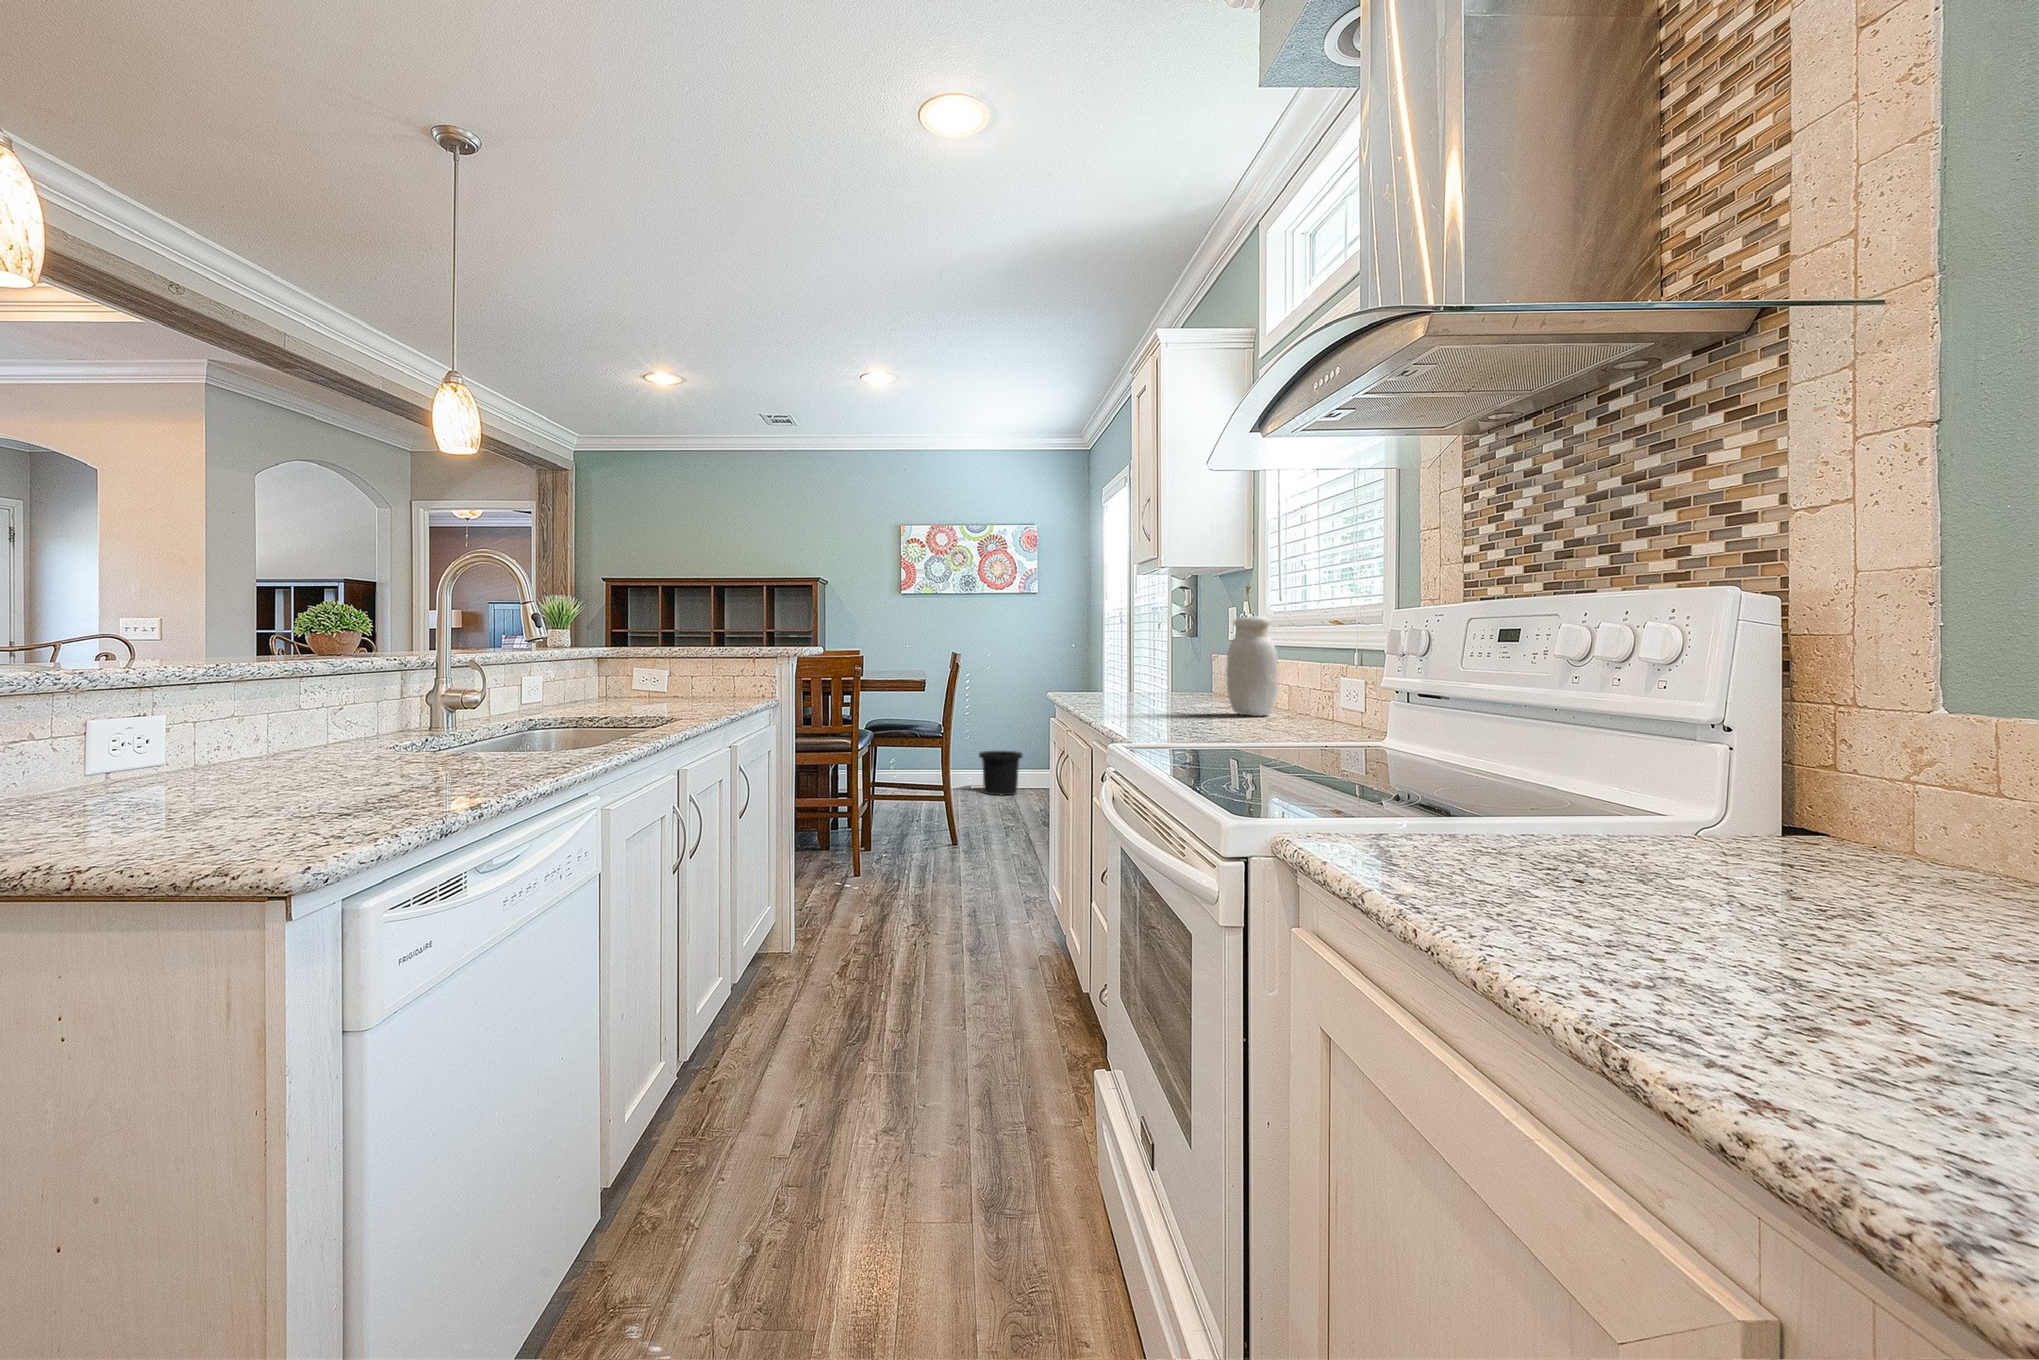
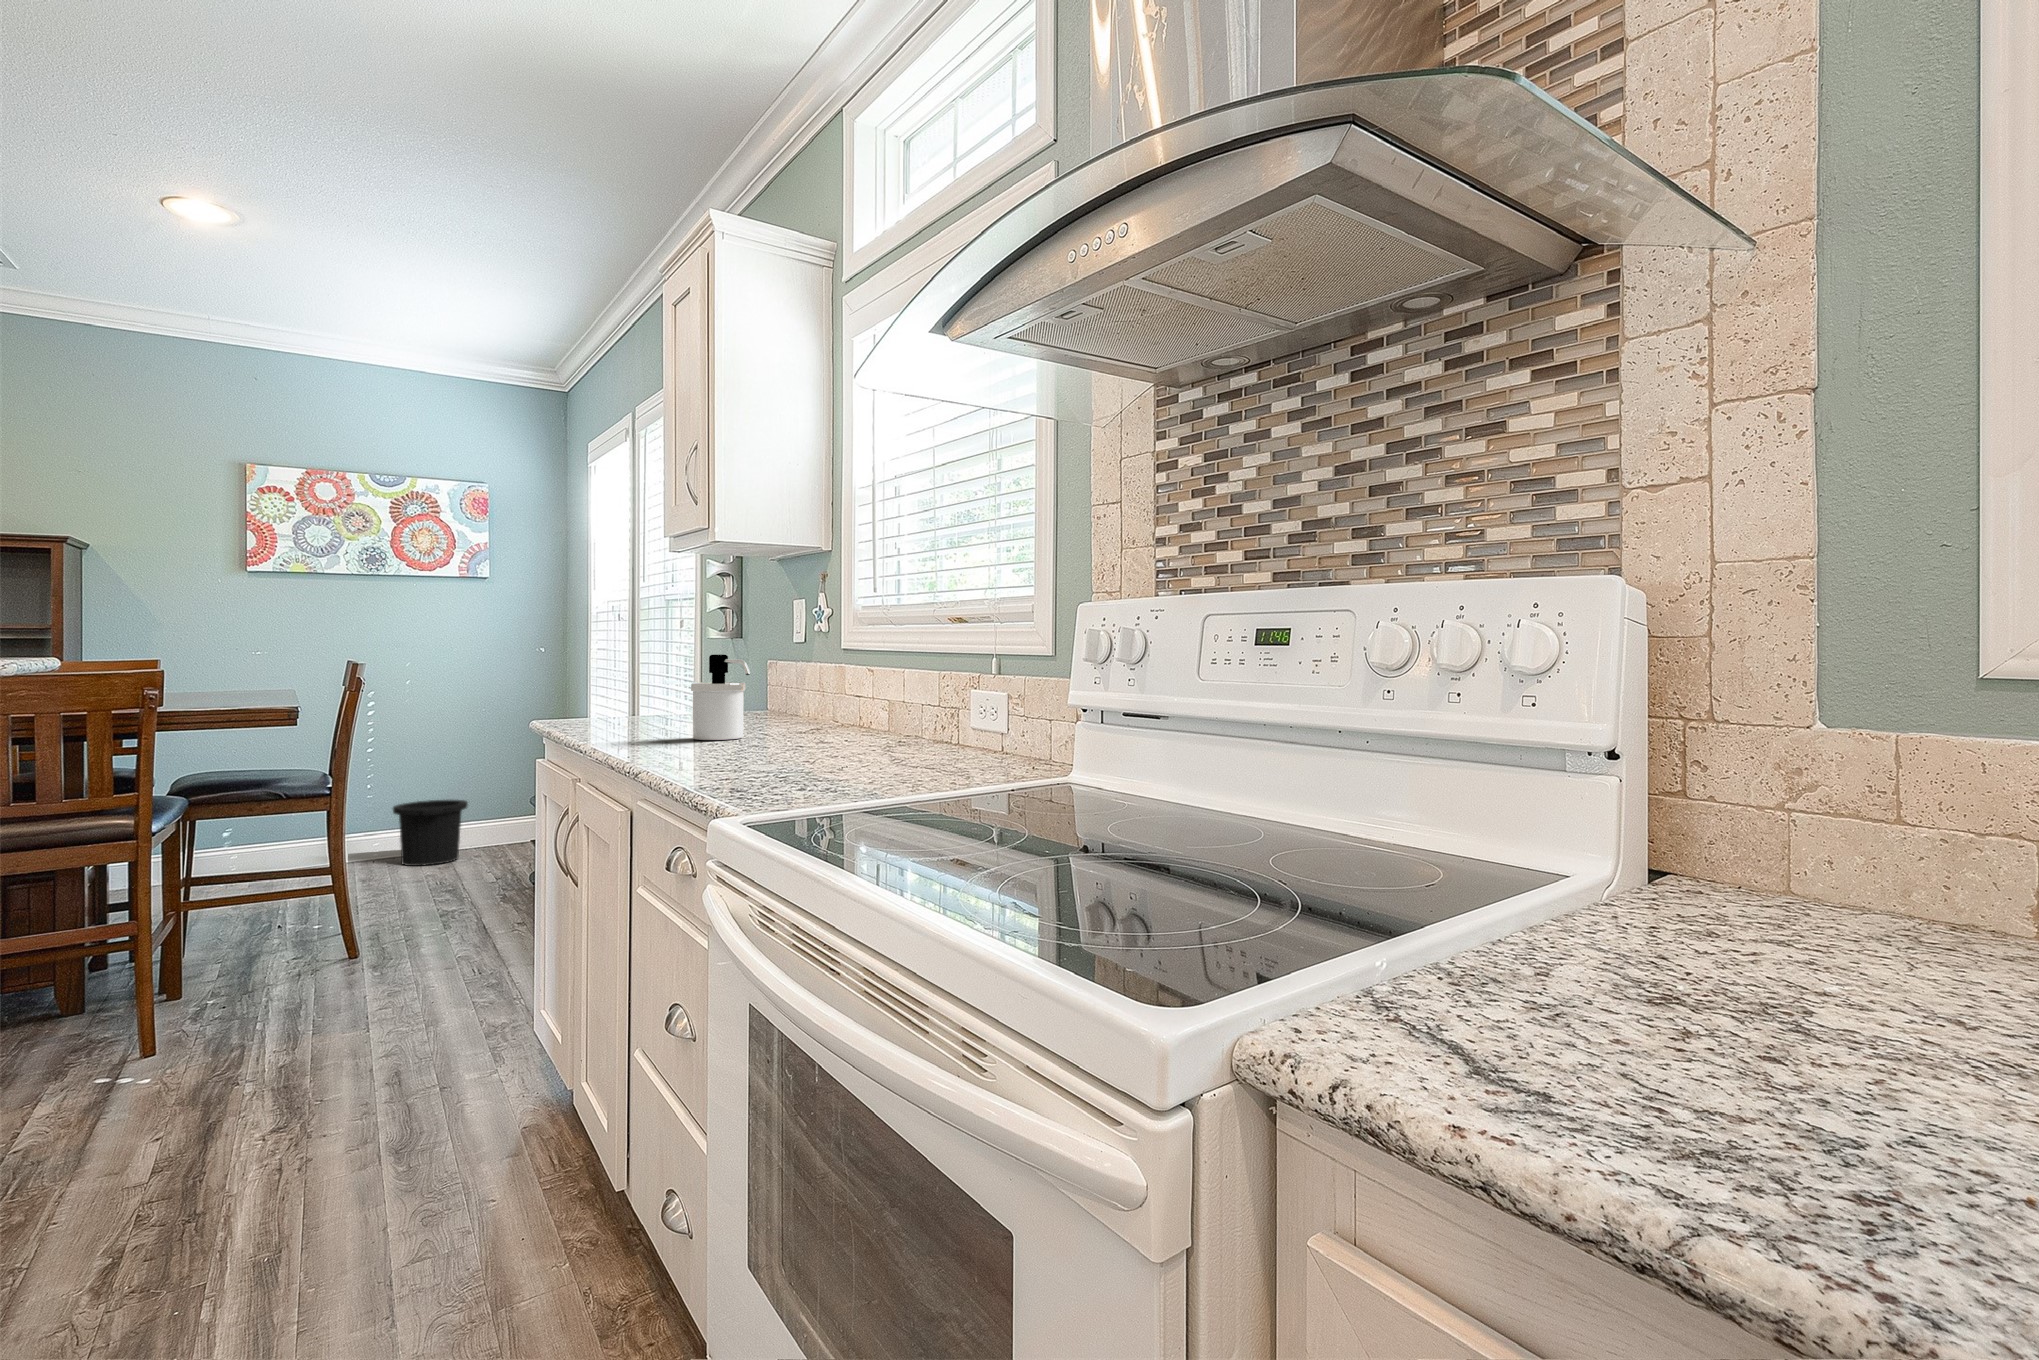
jar: present [1226,616,1278,716] -> none [817,611,886,744]
soap dispenser: none [1143,648,1181,709] -> present [691,655,750,740]

